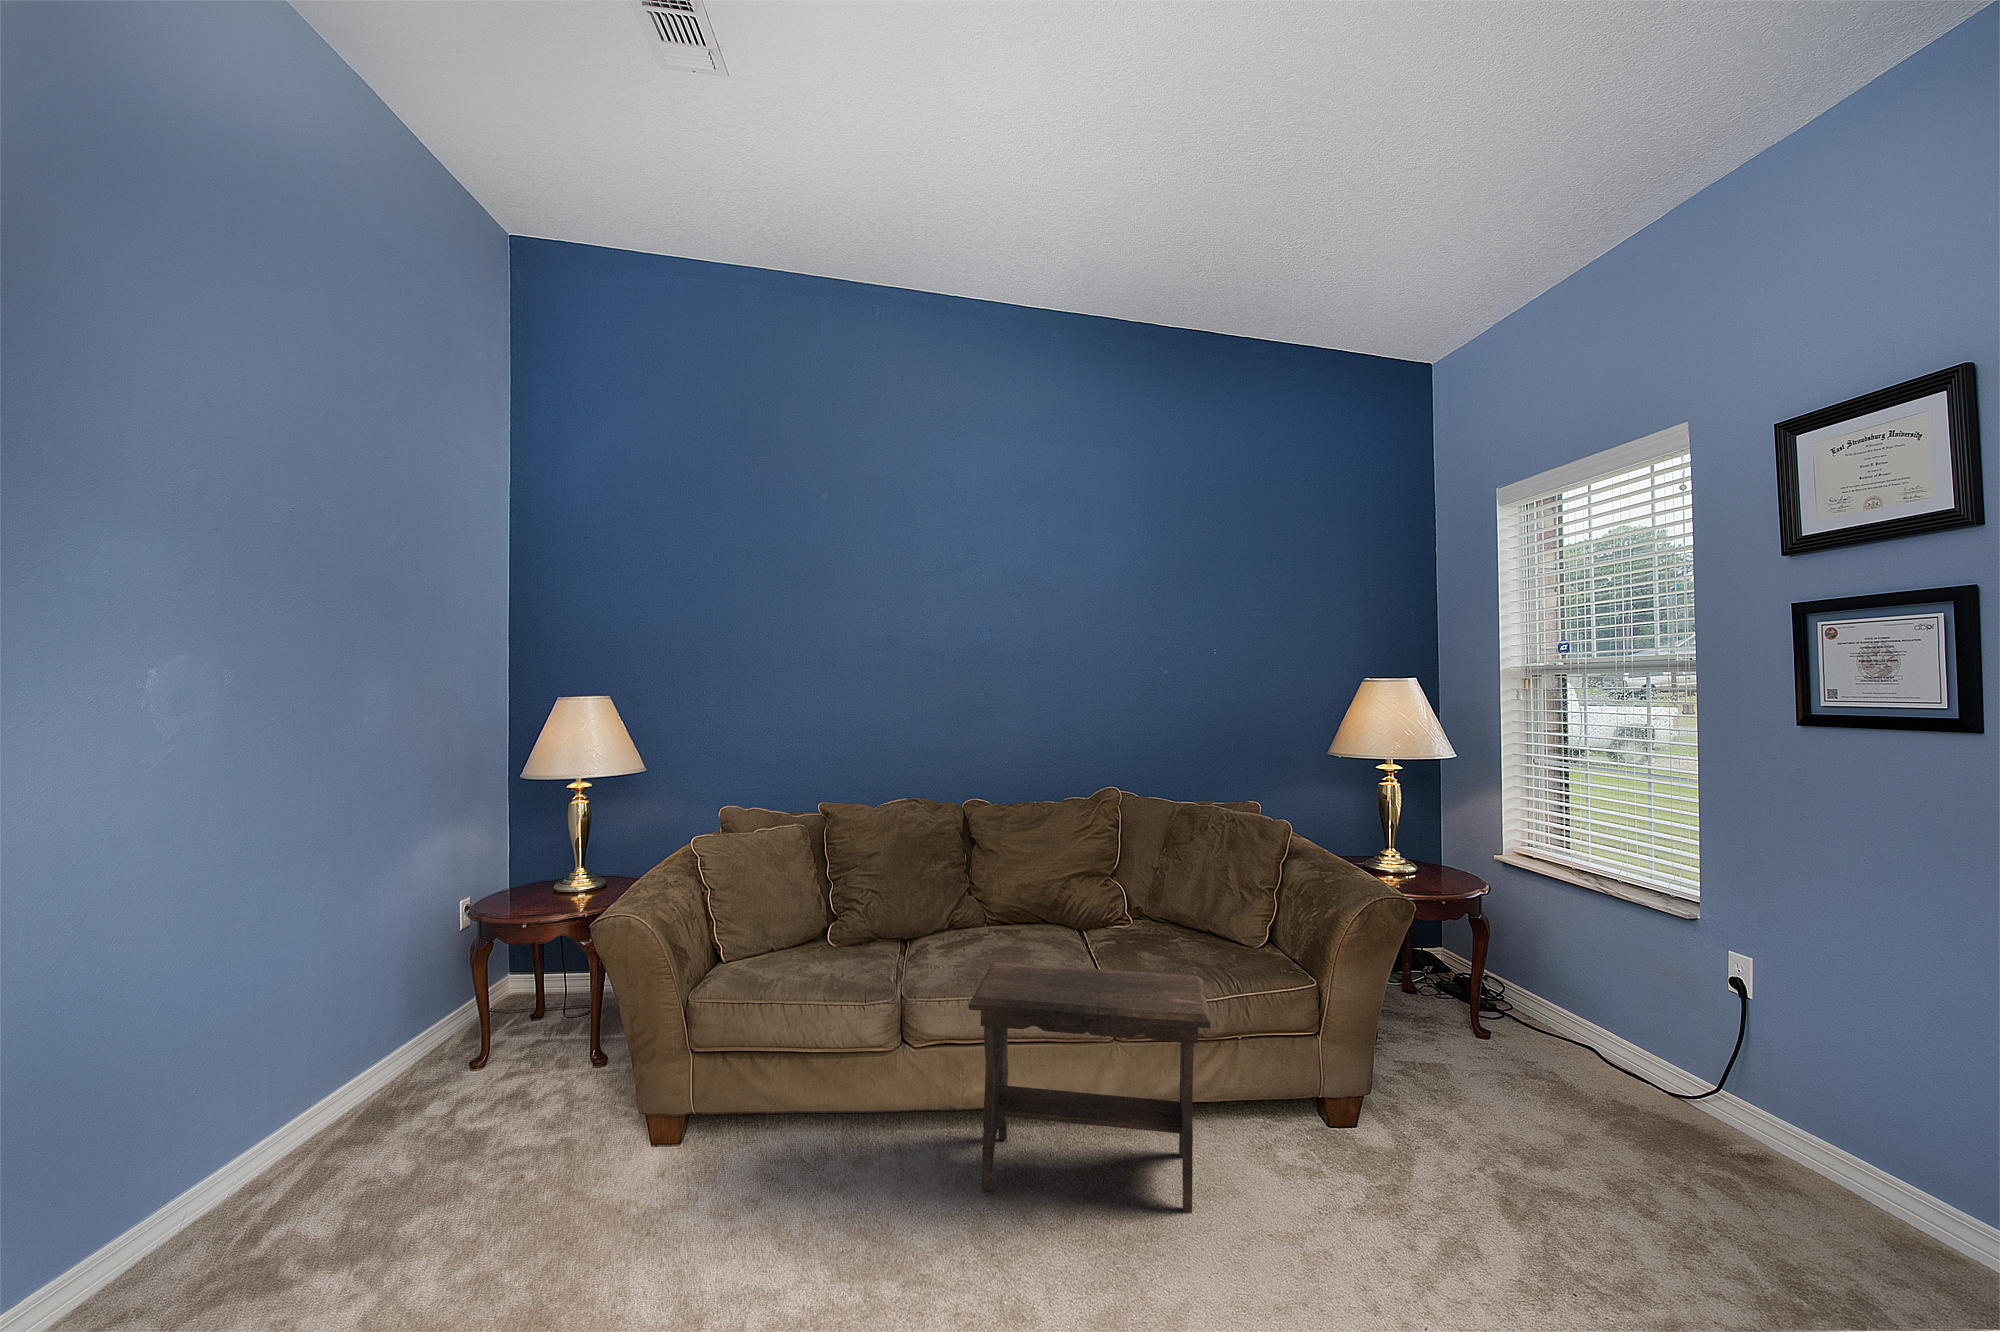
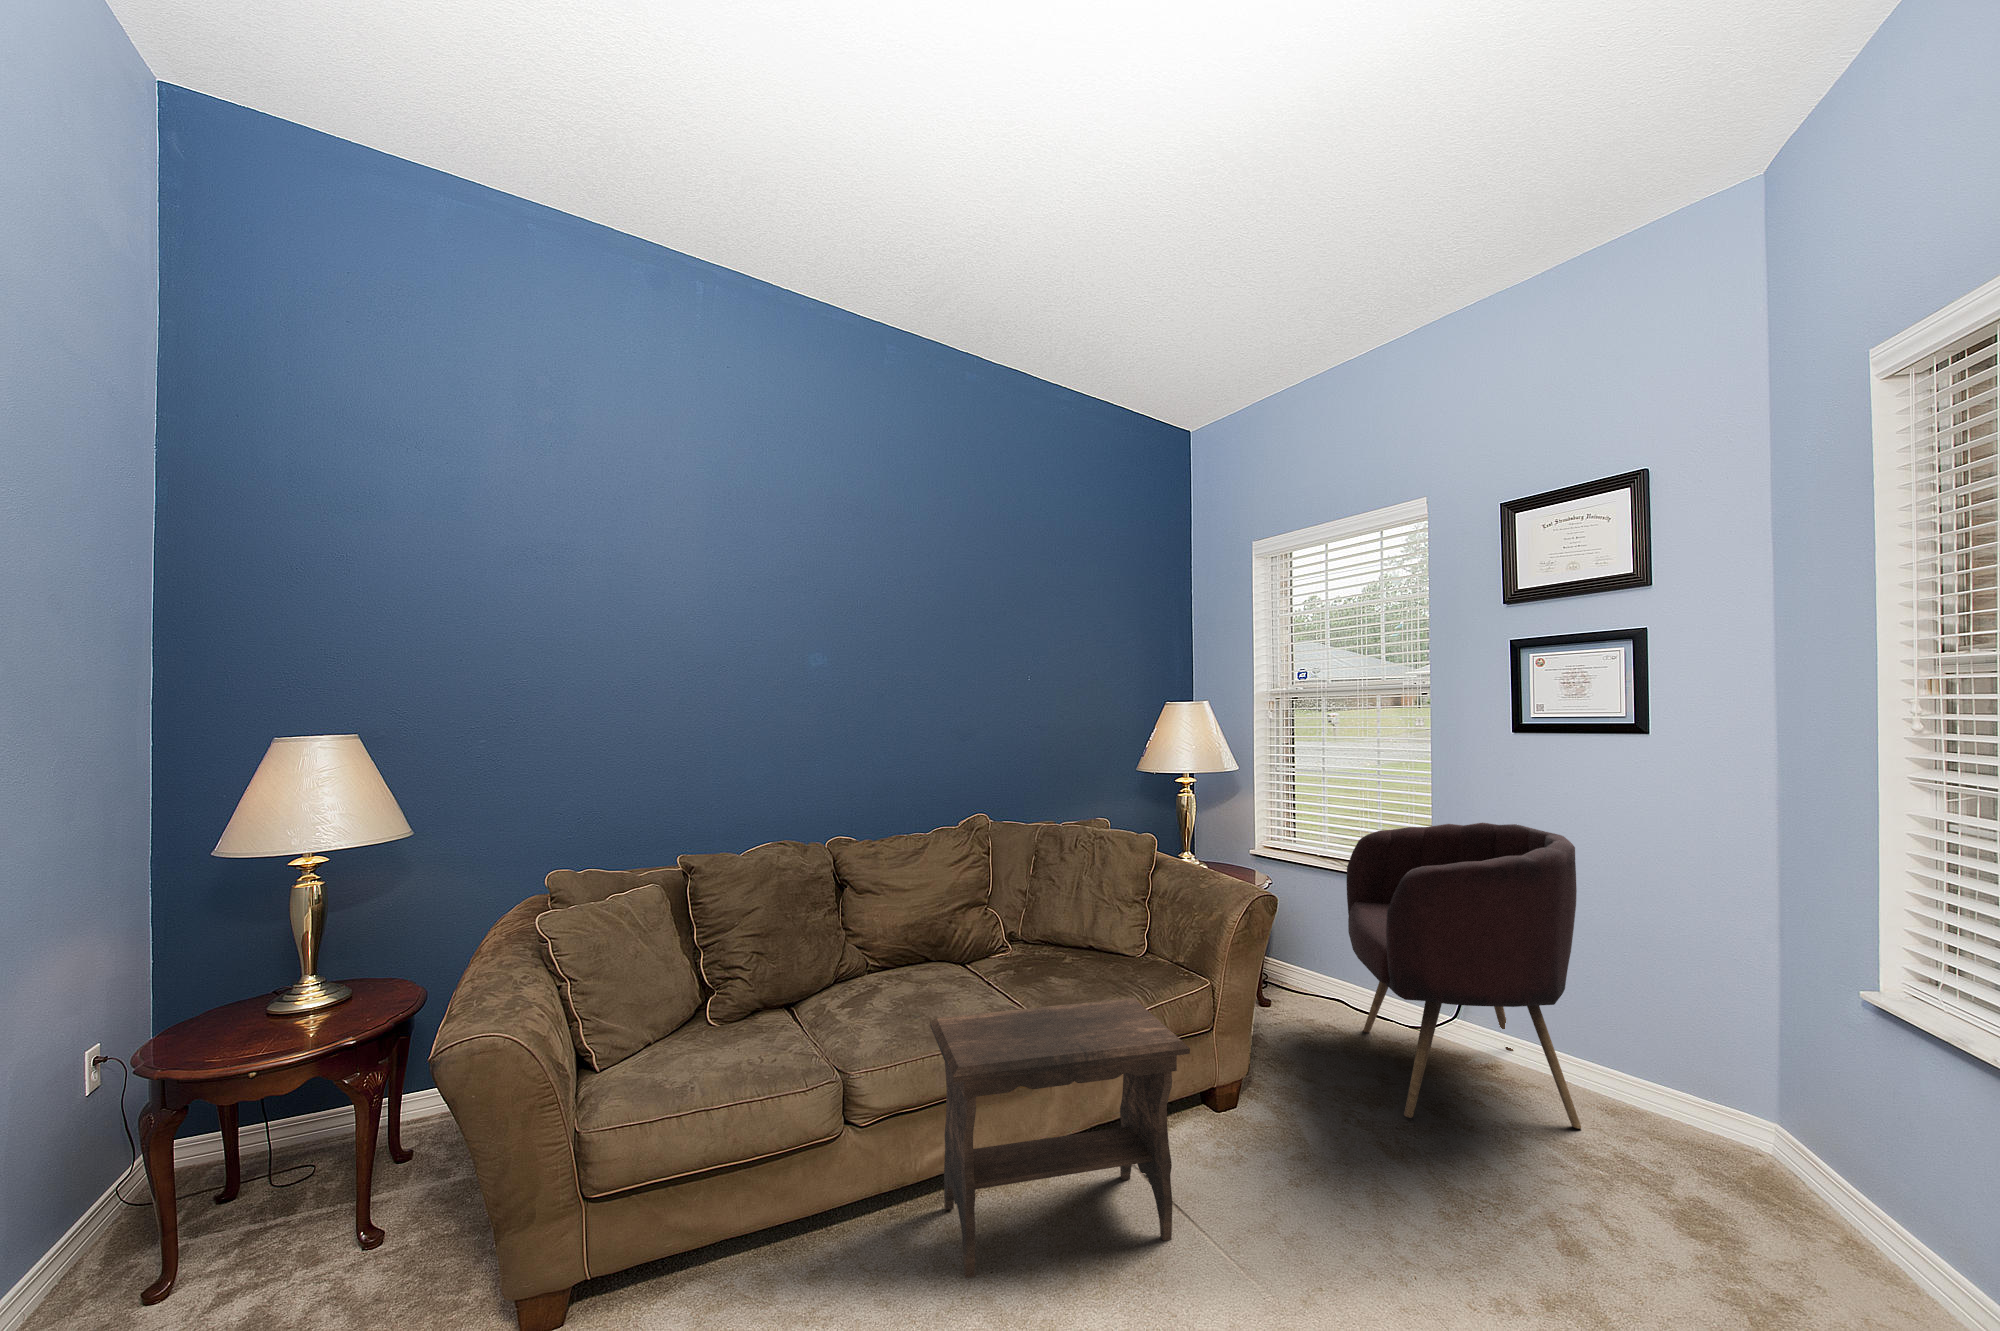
armchair: none [1536,840,1854,1245] -> present [1346,823,1581,1129]

